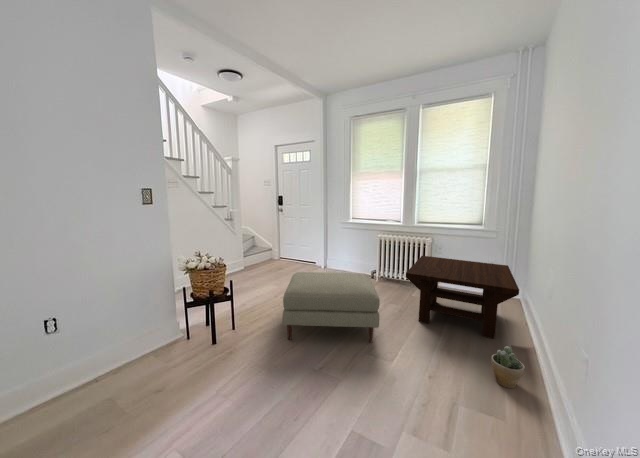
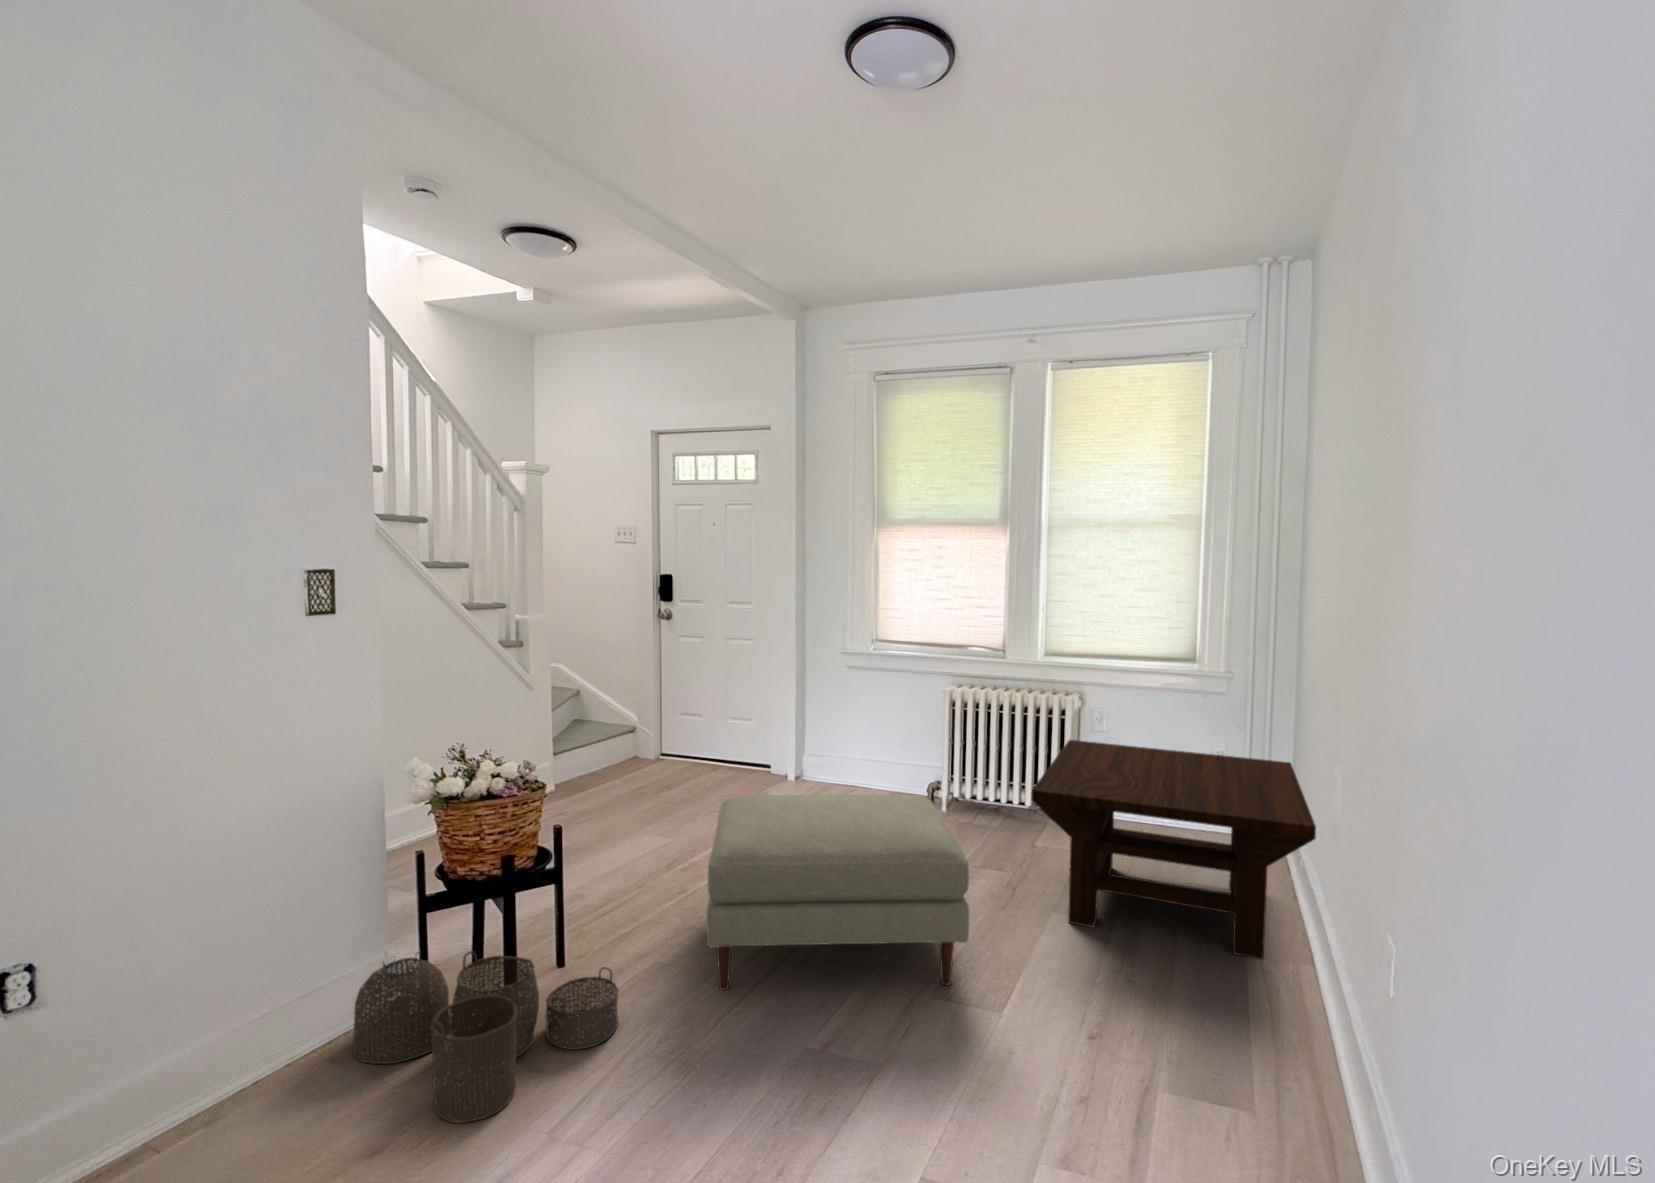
woven basket: none [158,322,250,384] -> present [352,951,619,1123]
potted plant: present [491,346,525,388] -> none [1255,972,1334,1079]

